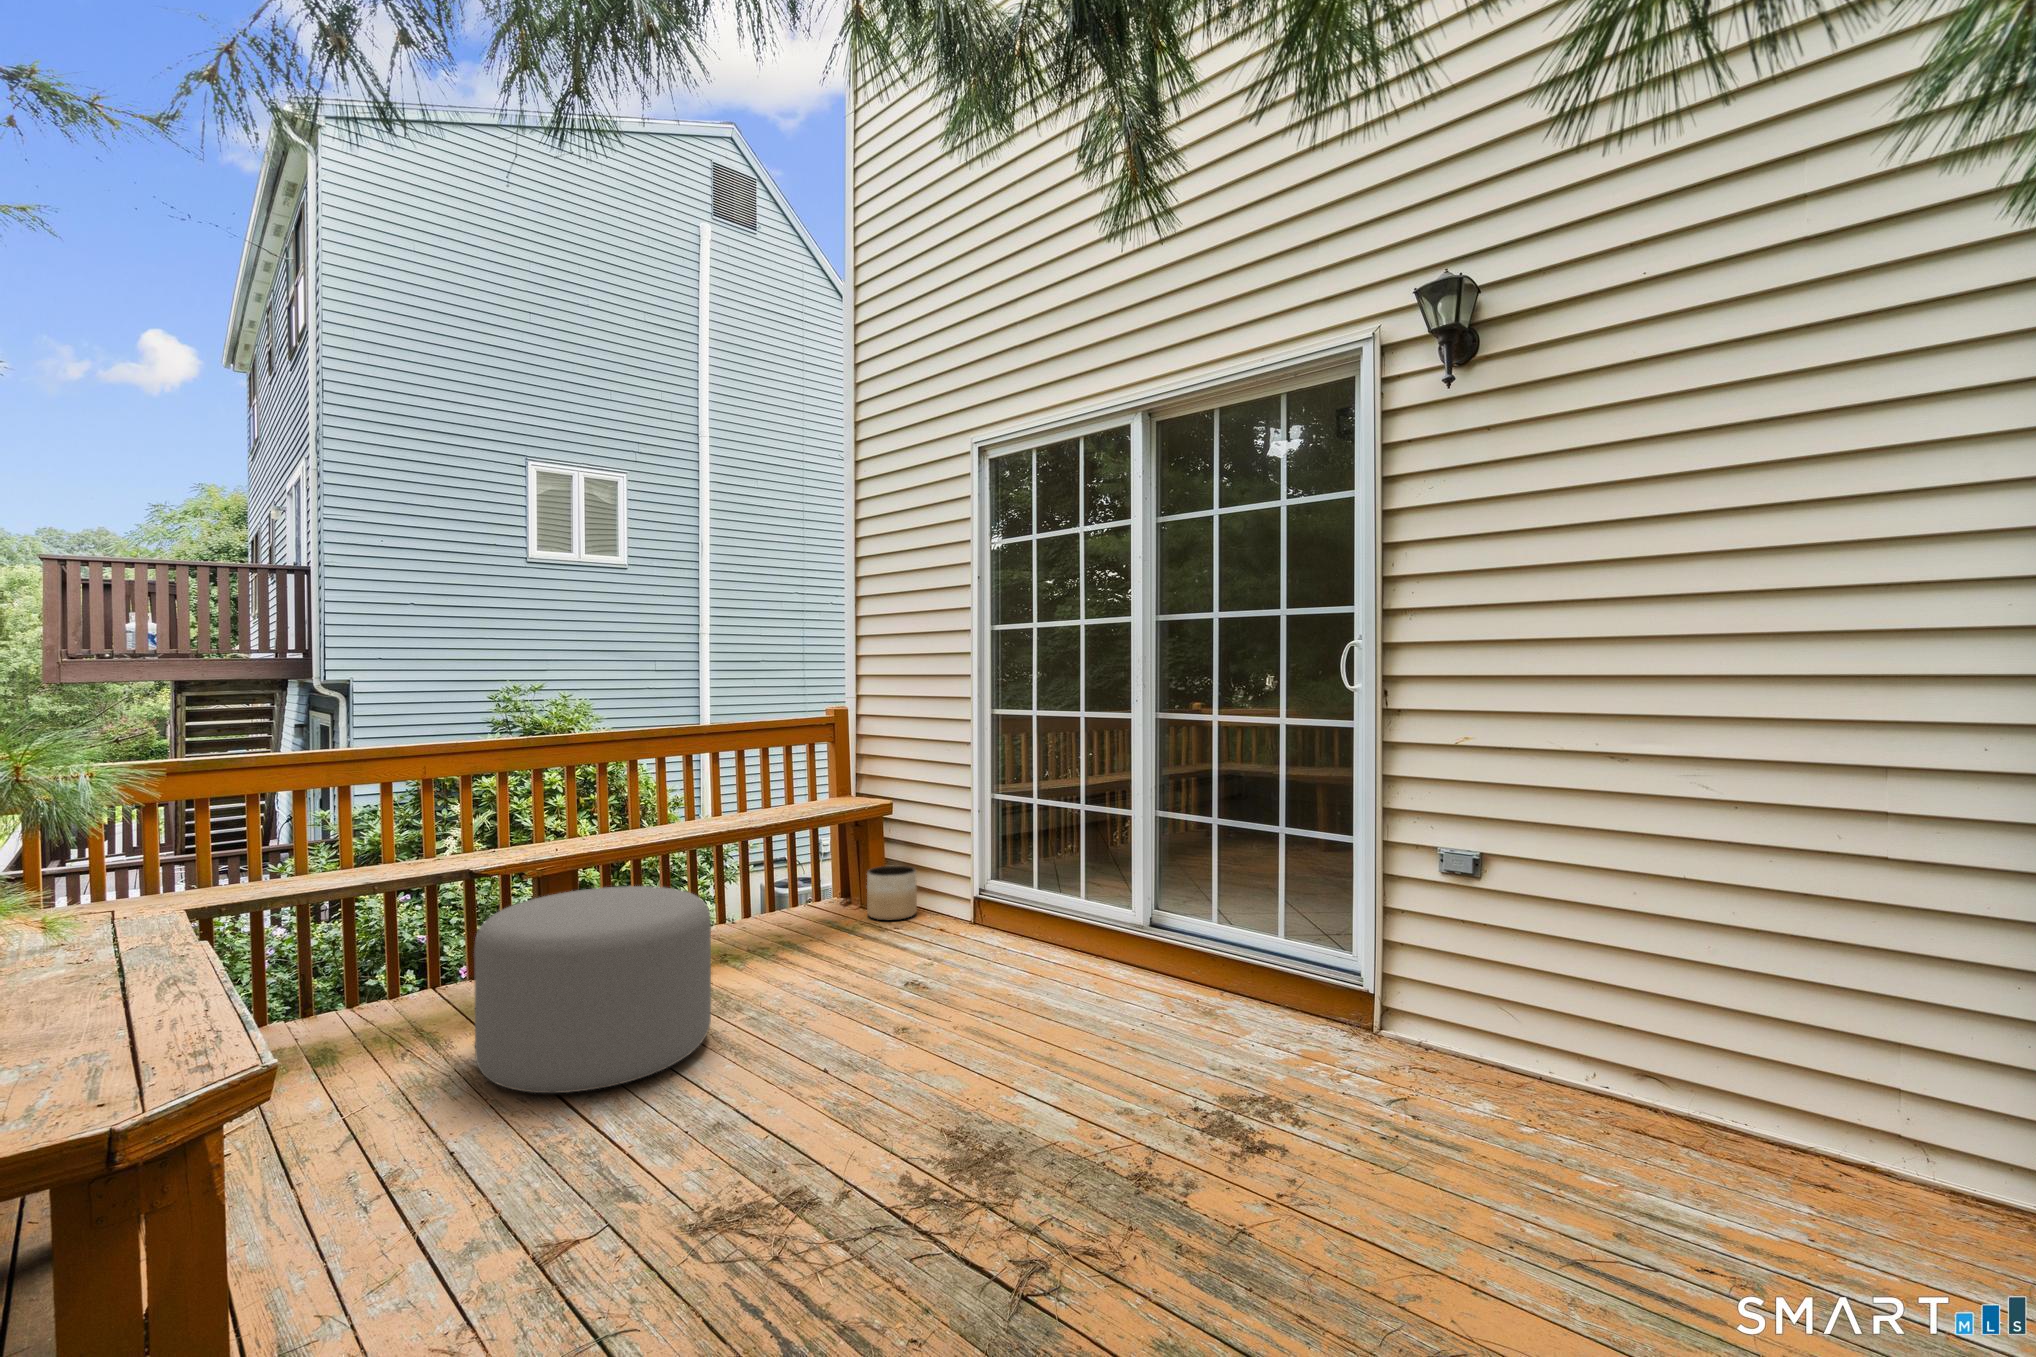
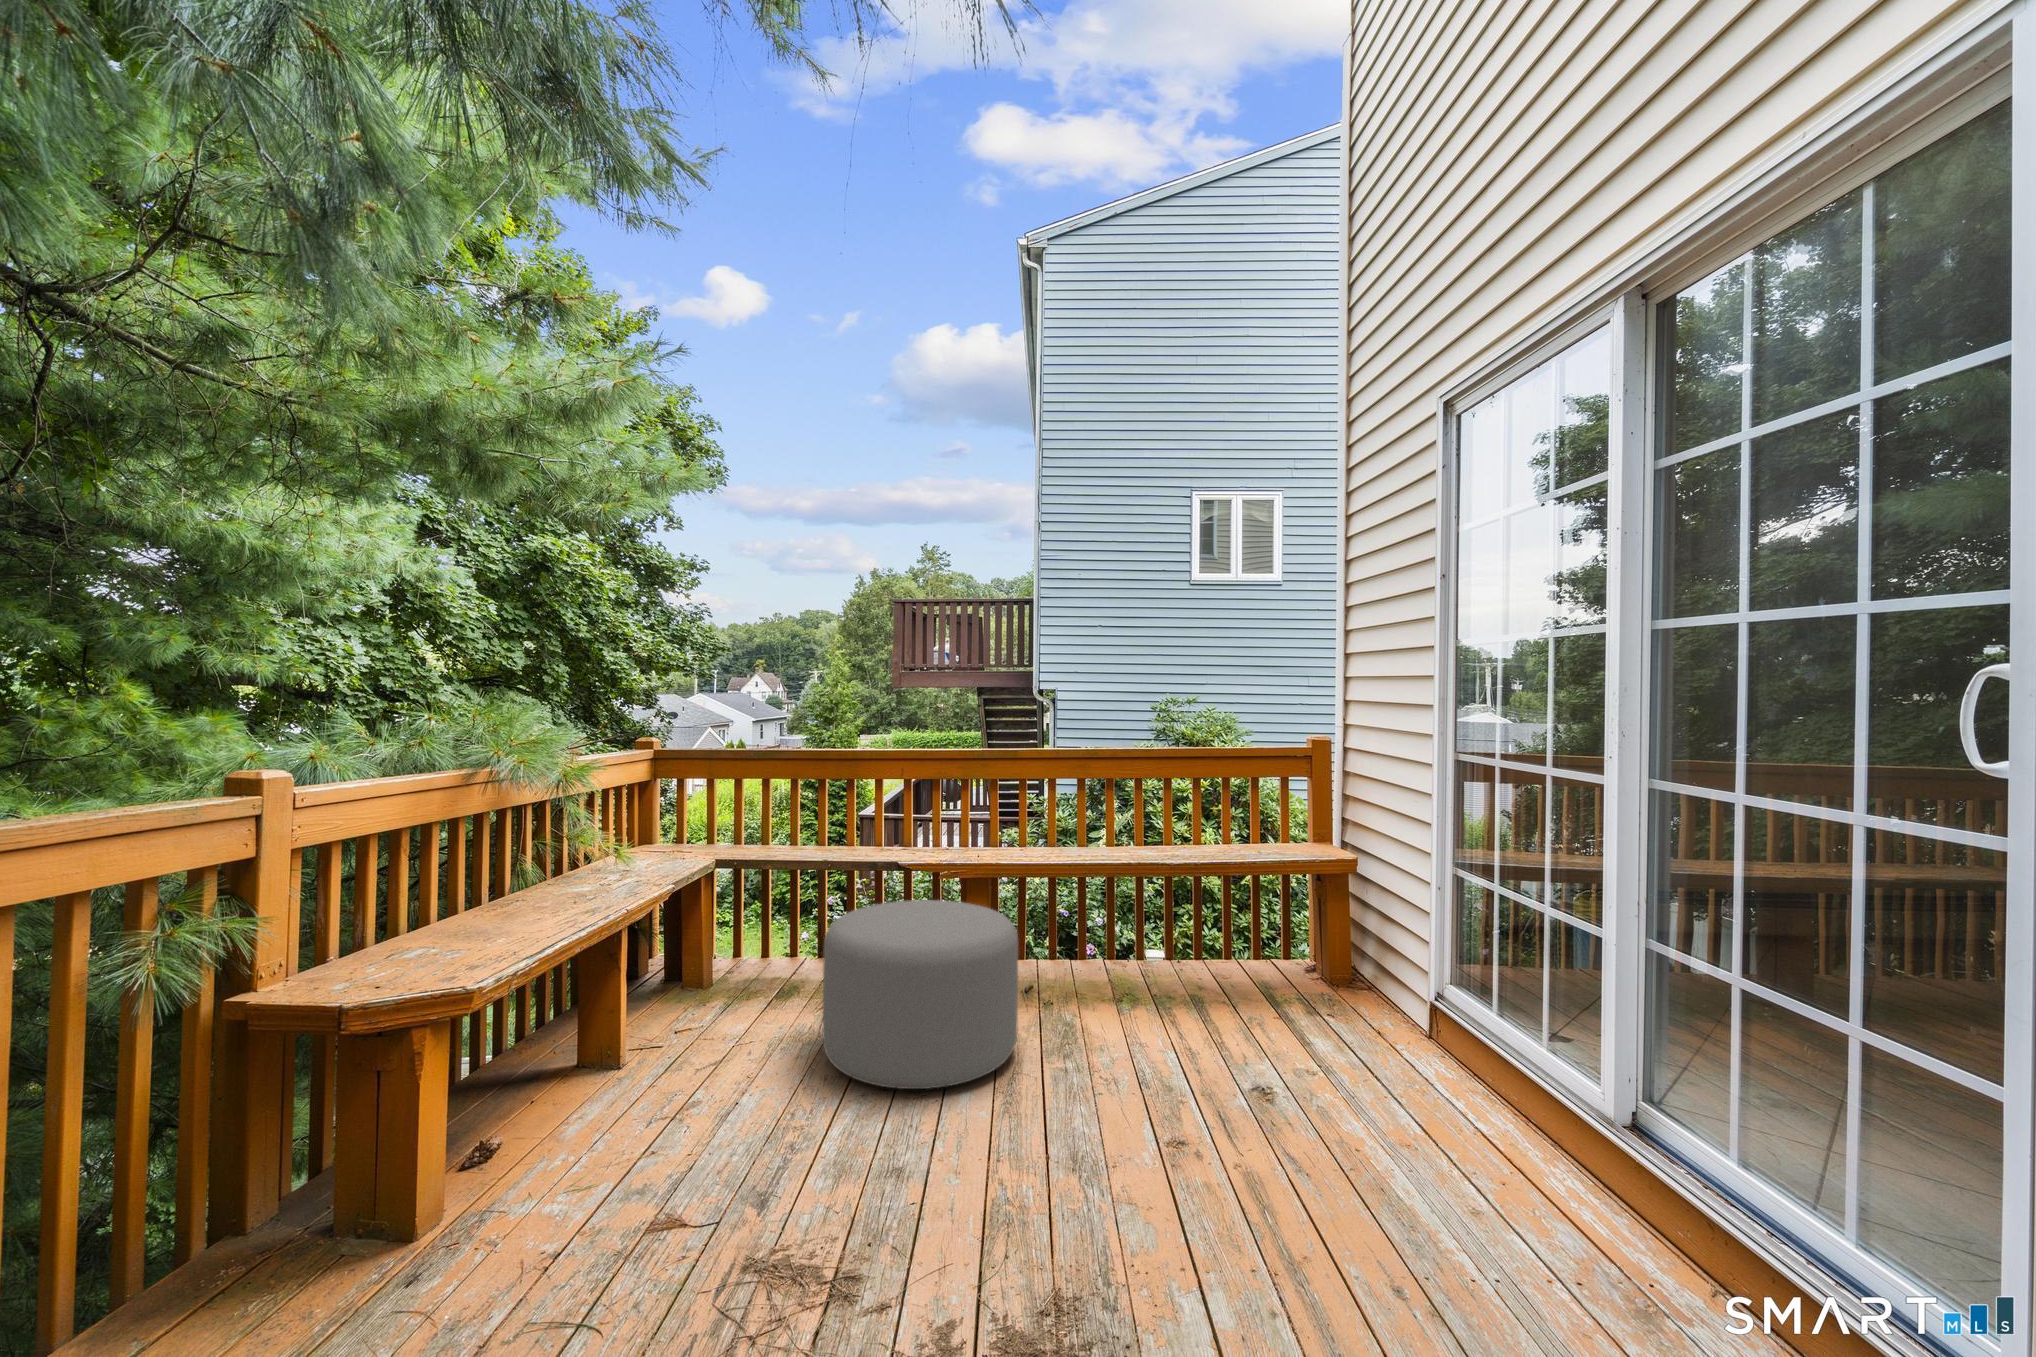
planter: present [867,865,917,920] -> none [1315,937,1378,1008]

